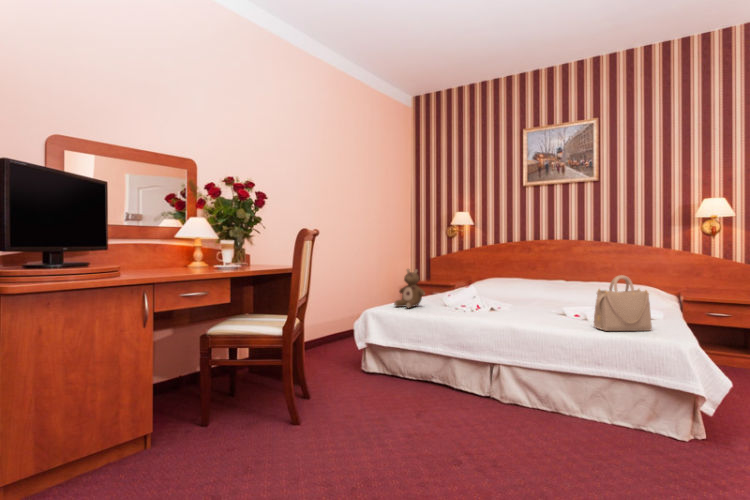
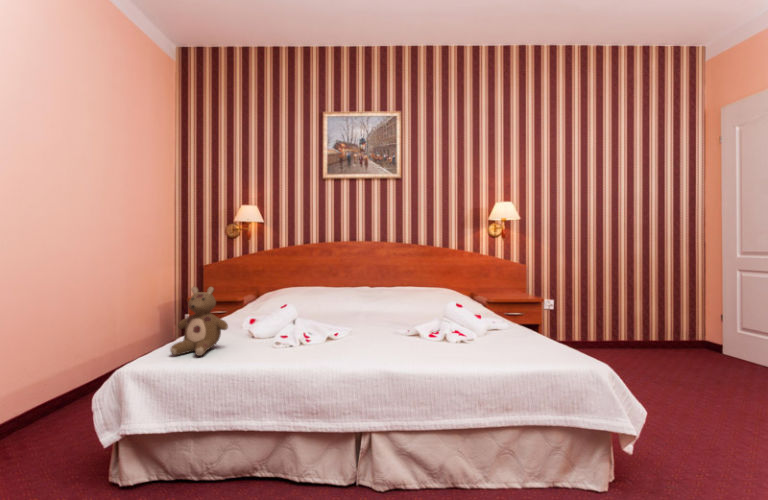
handbag: present [594,275,652,331] -> none [483,285,539,360]

